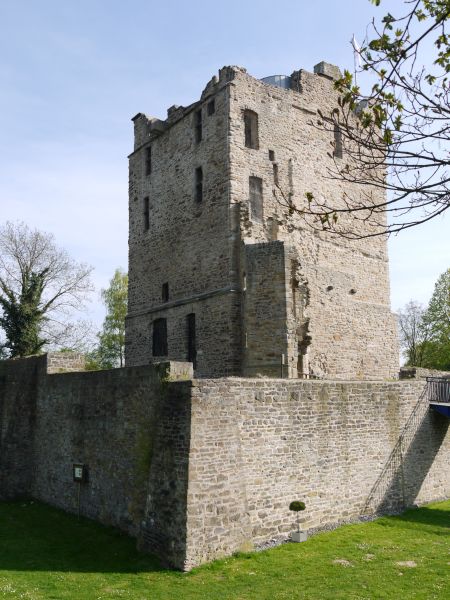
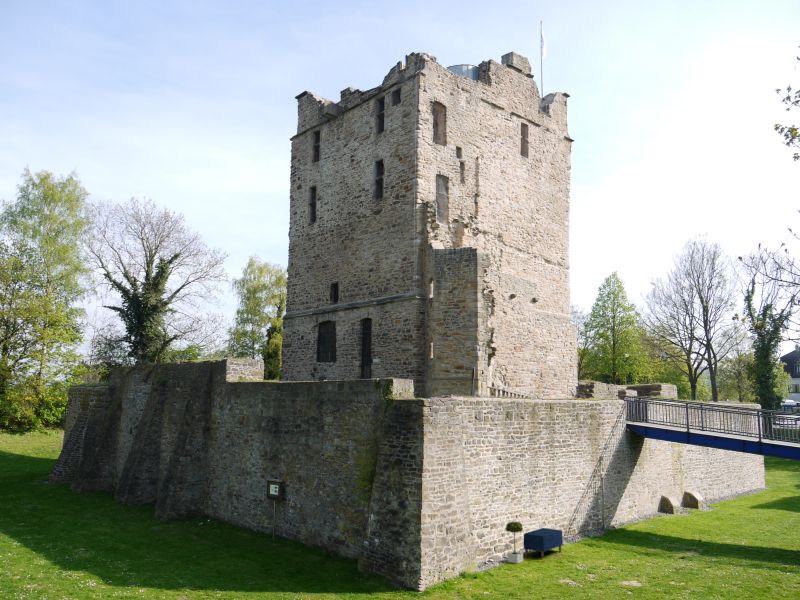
bench: none [311,507,353,538] -> present [524,528,563,559]

